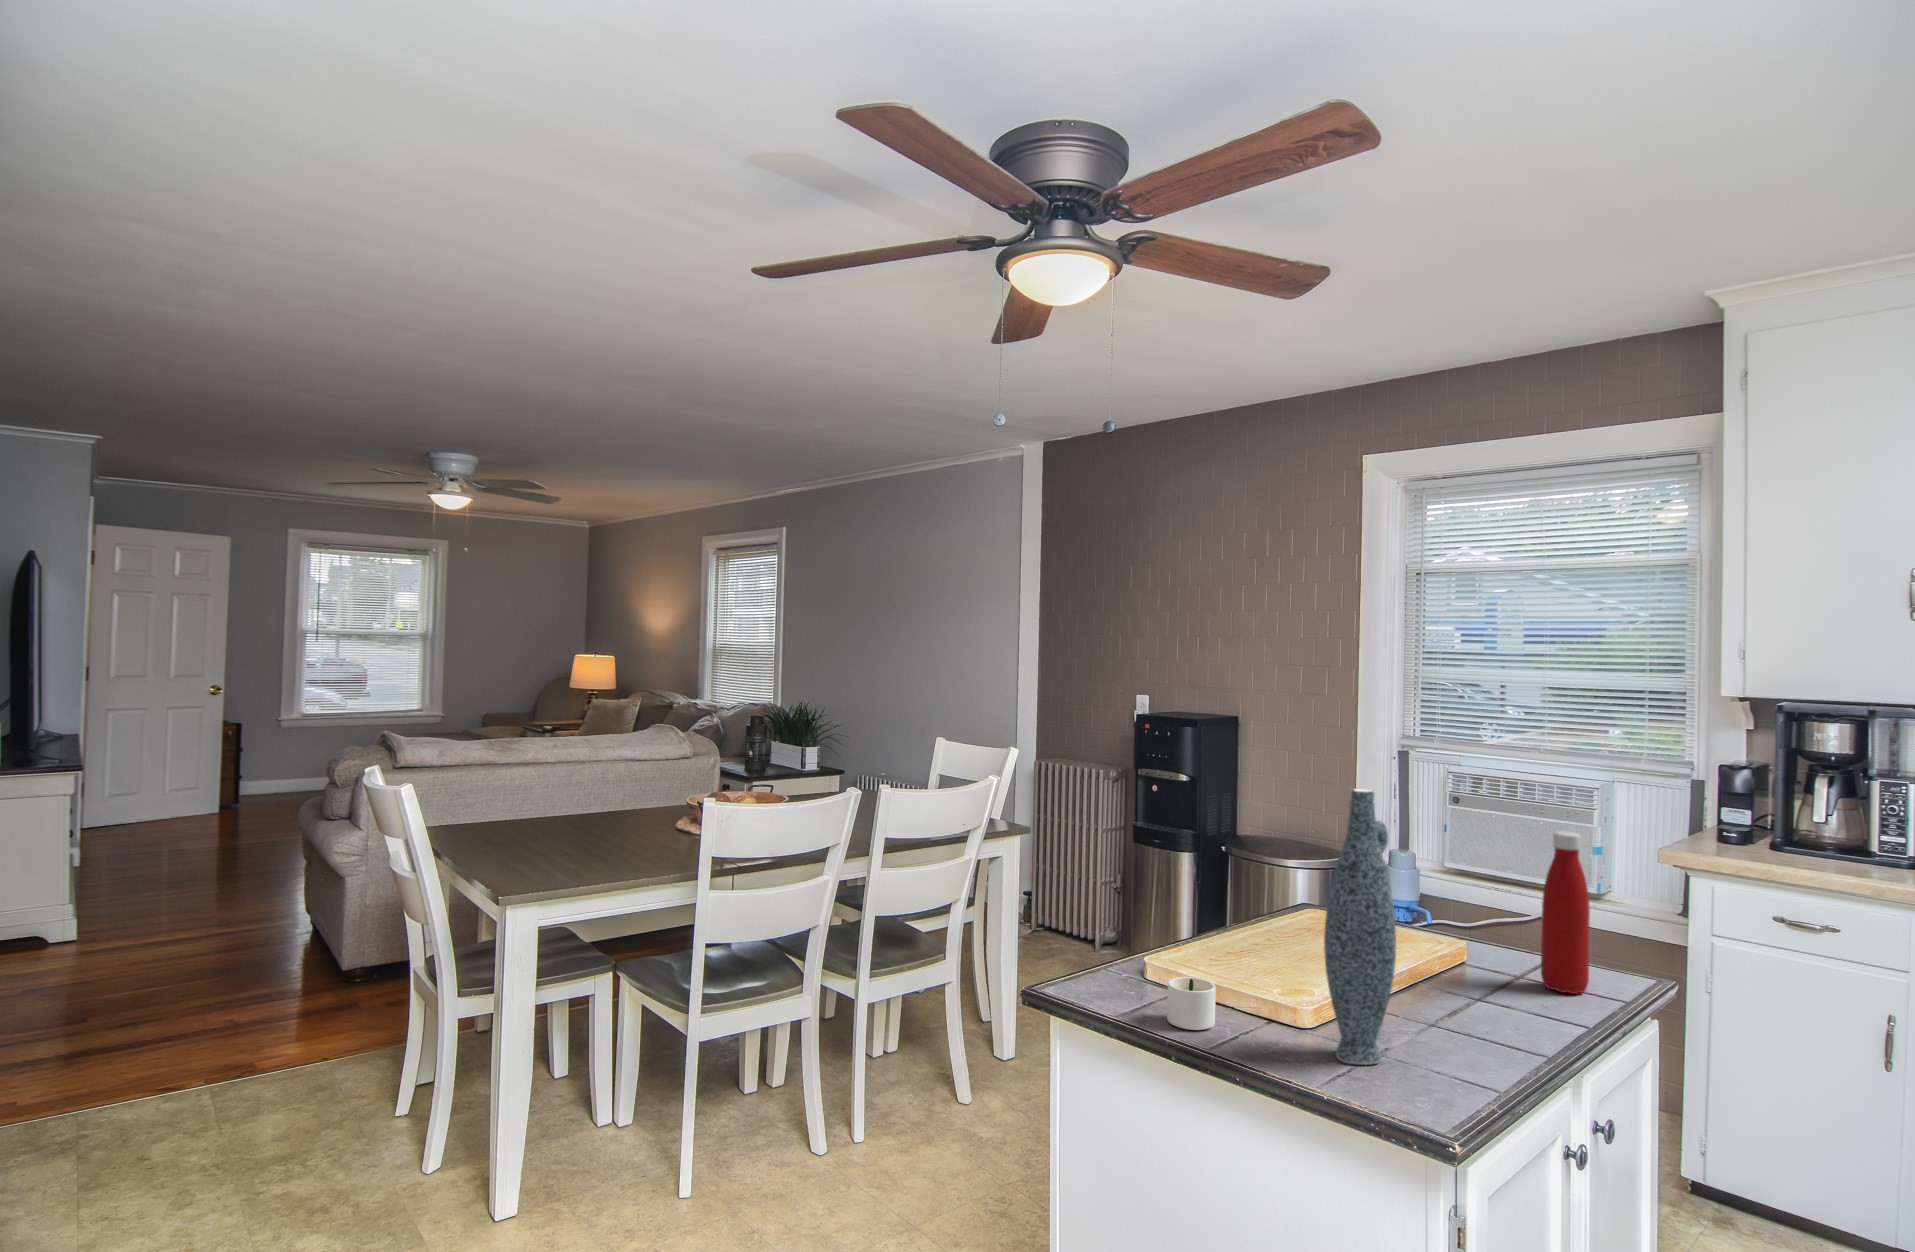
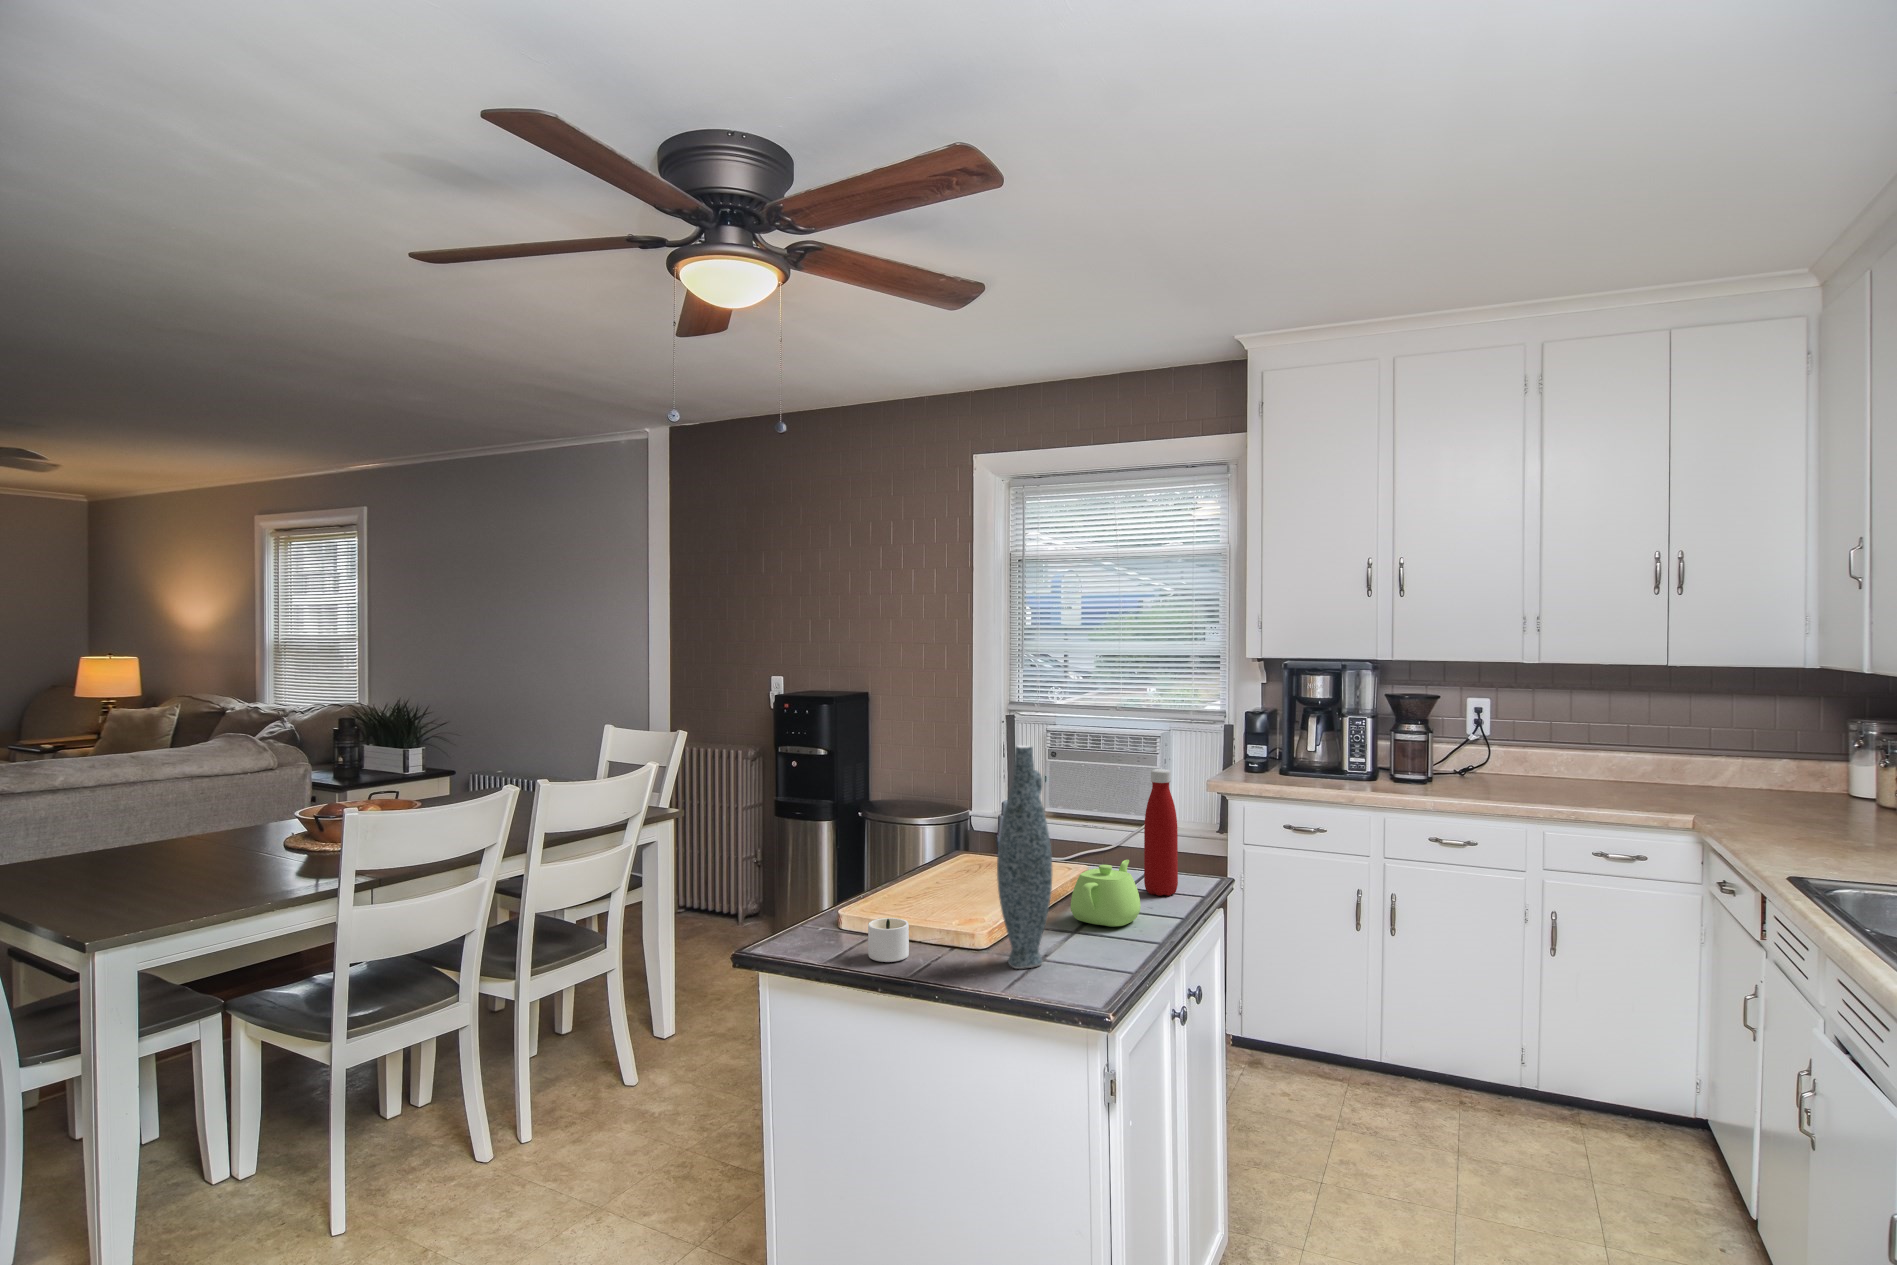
teapot: none [1432,942,1528,1027] -> present [1071,860,1141,927]

